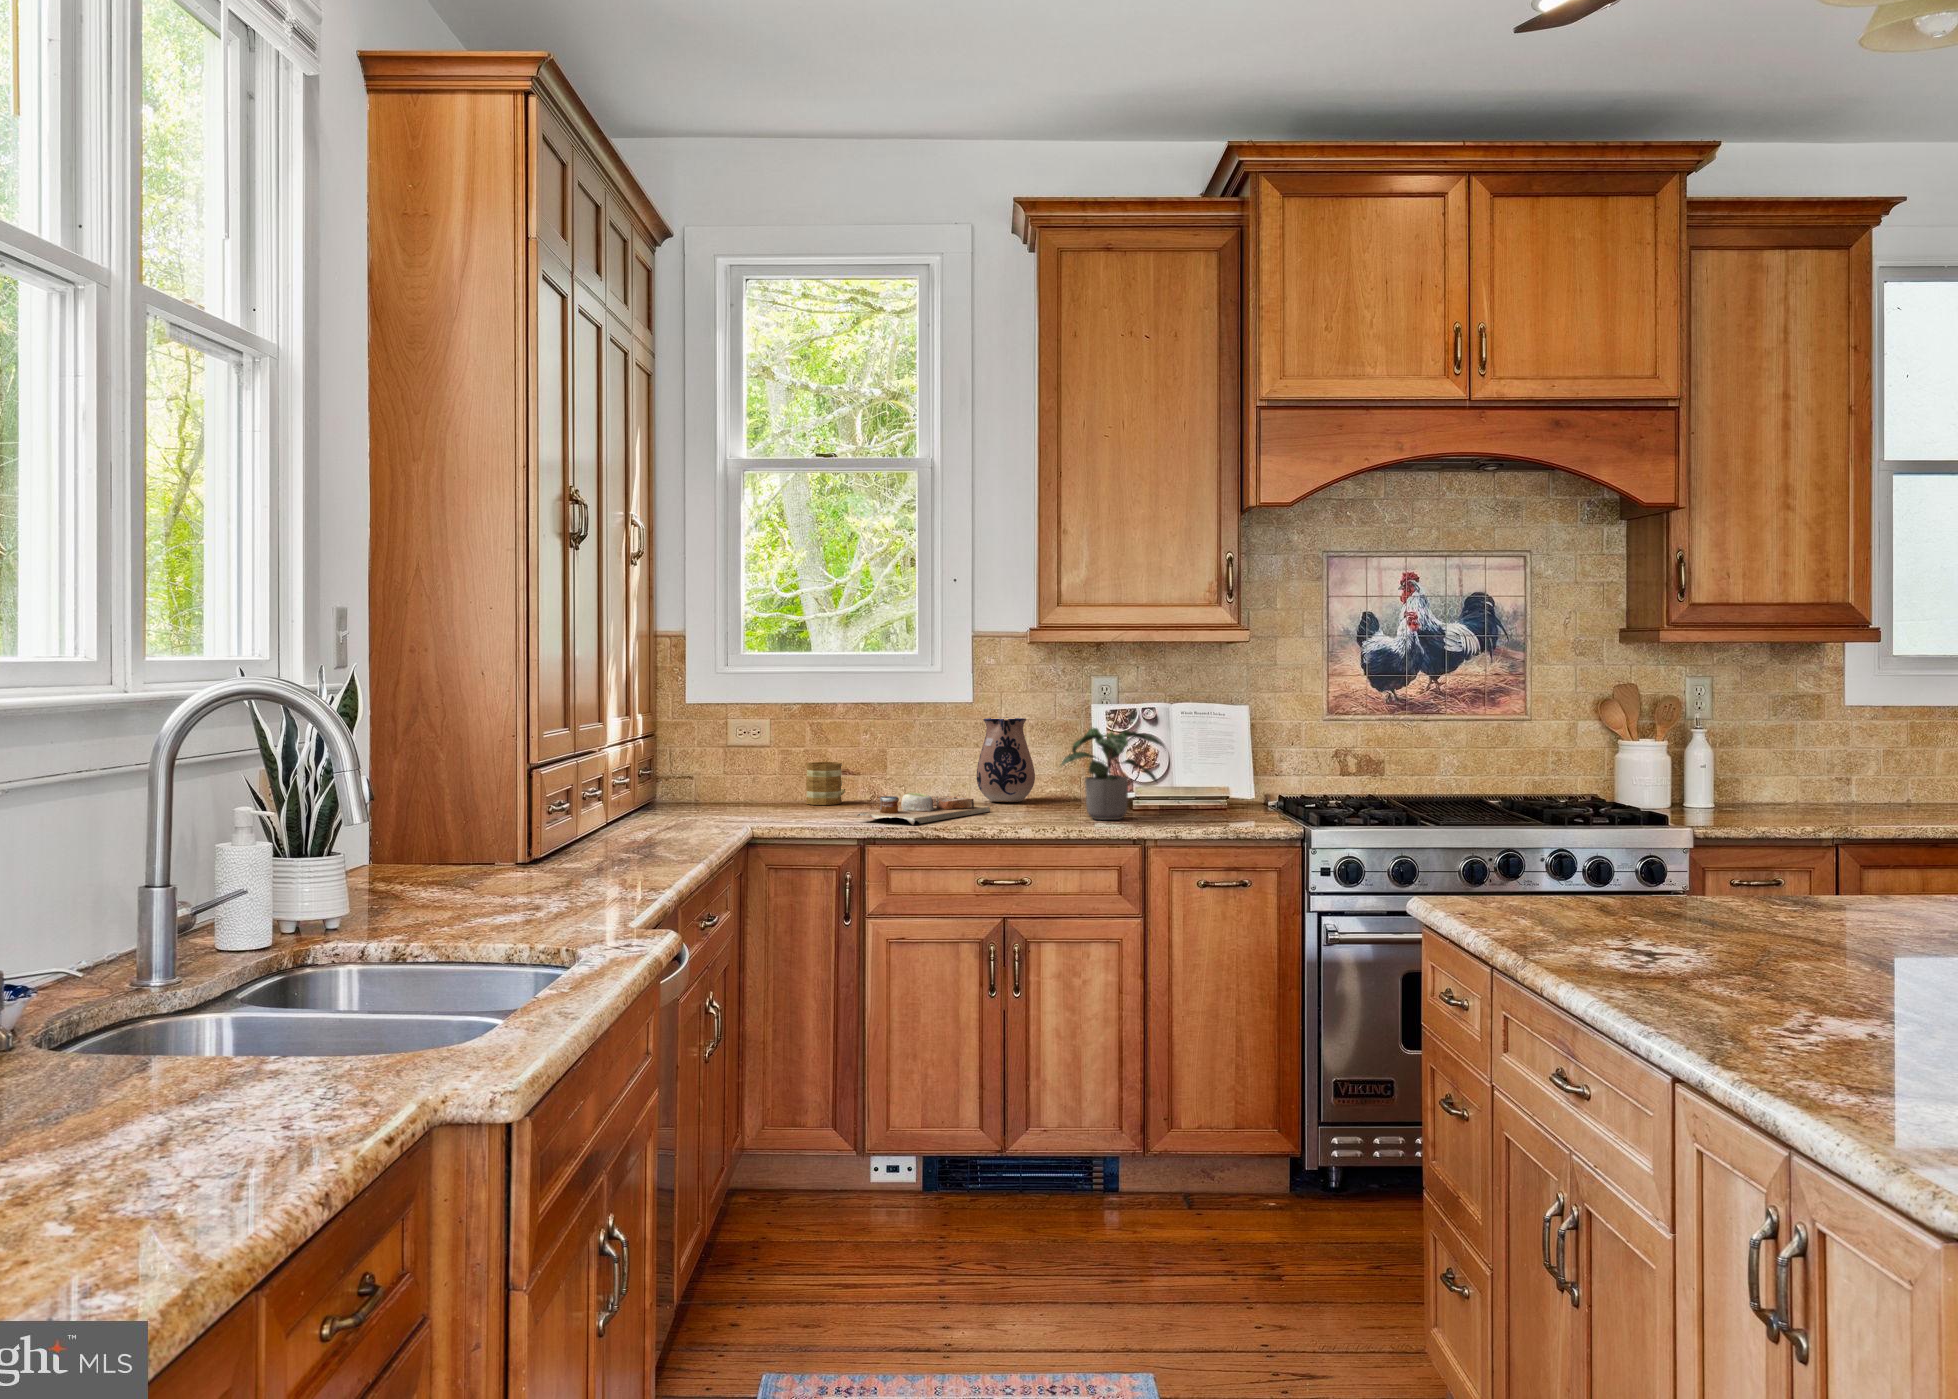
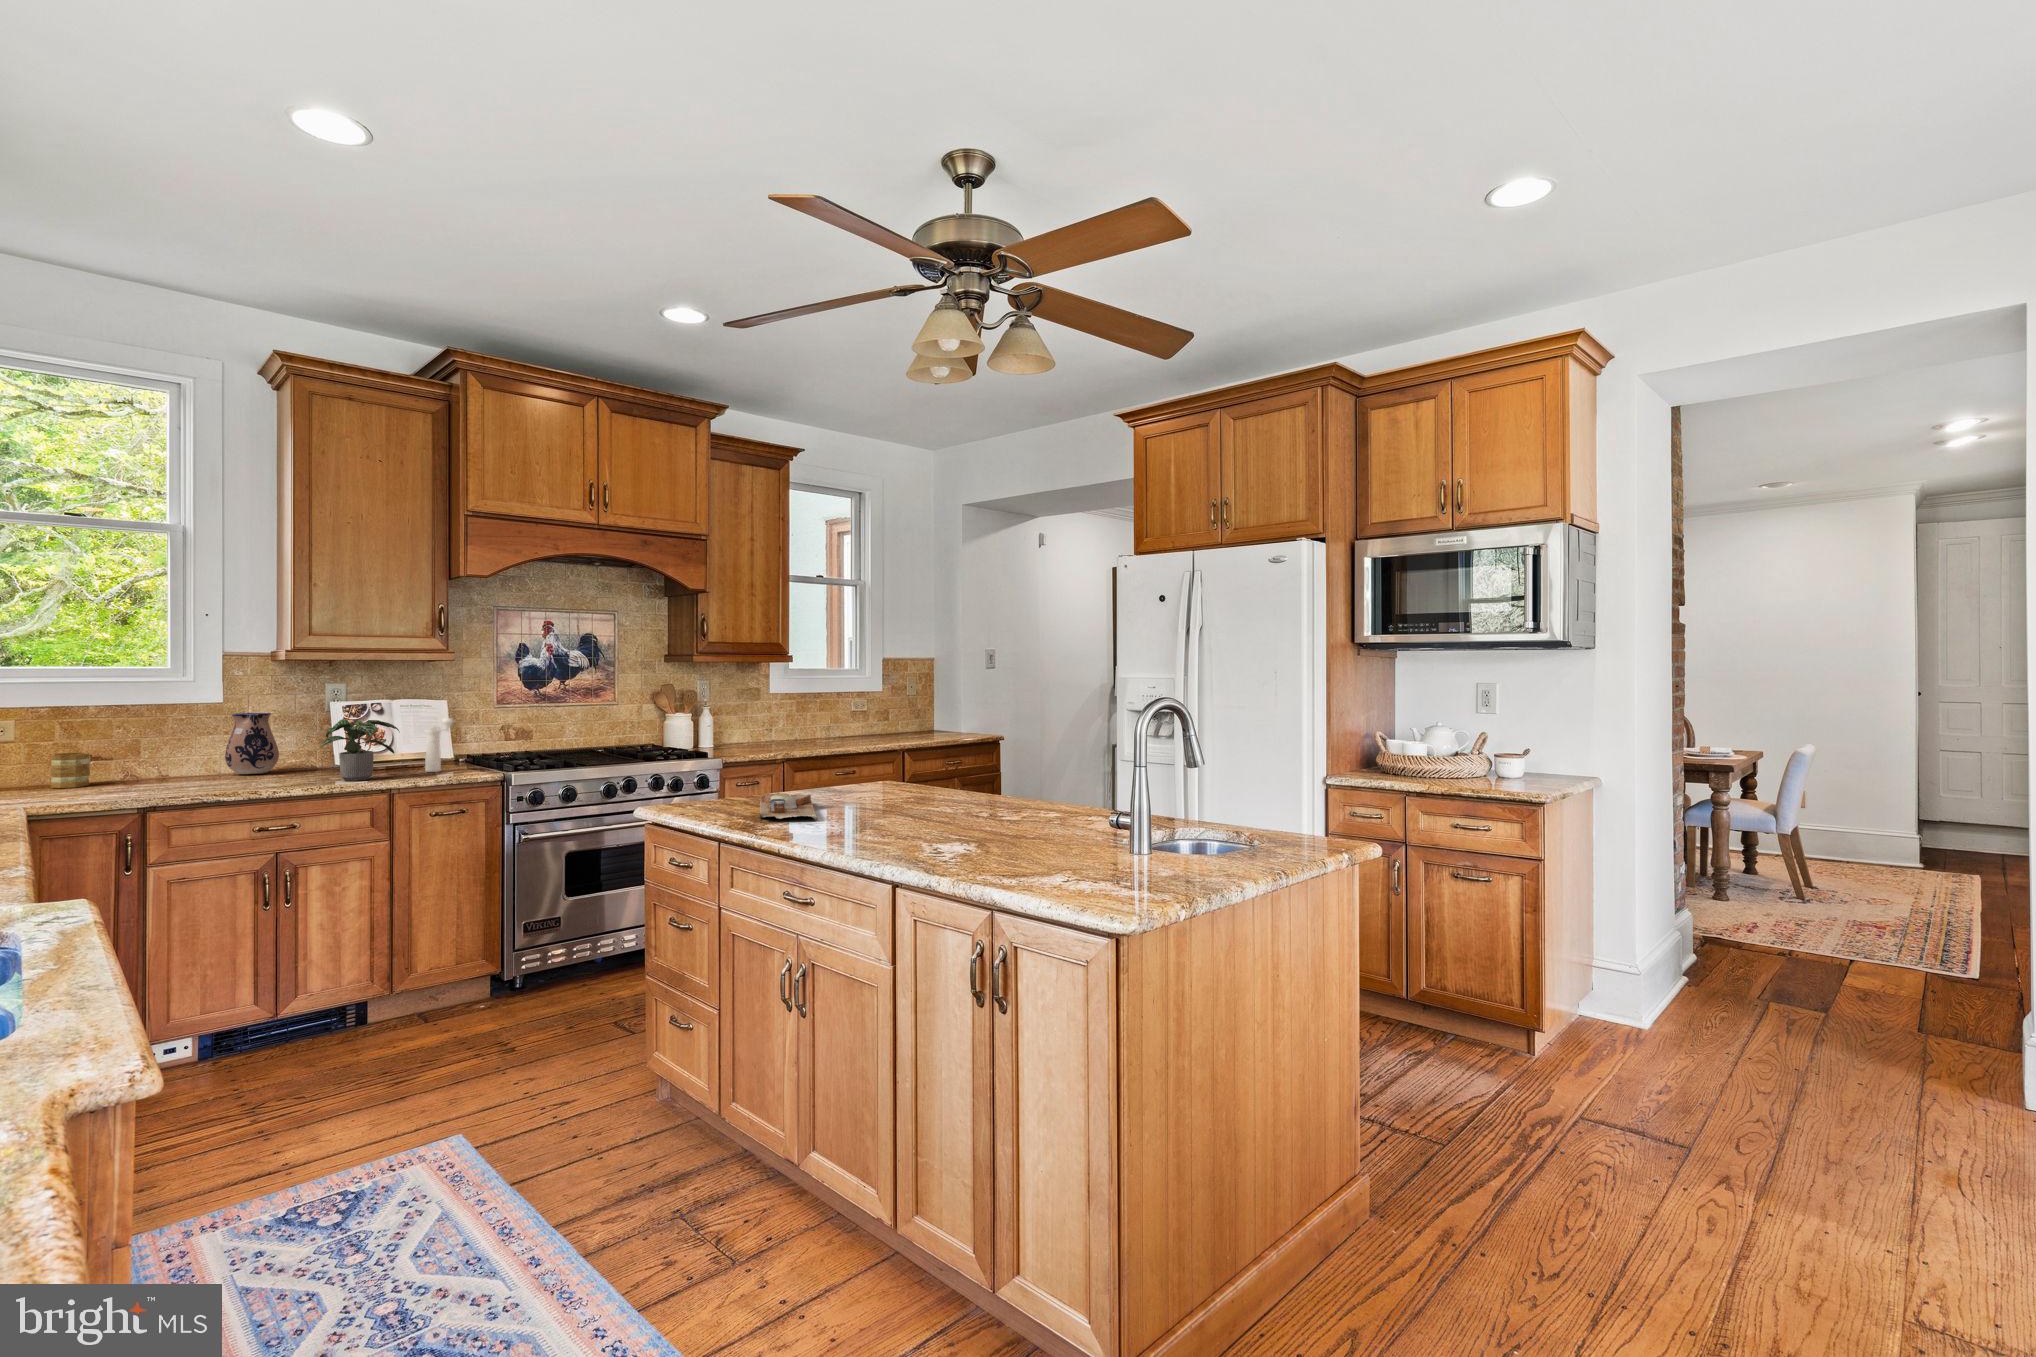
pepper mill: none [1203,732,1247,815] -> present [425,718,453,772]
cutting board: present [858,793,990,825] -> present [760,793,818,820]

